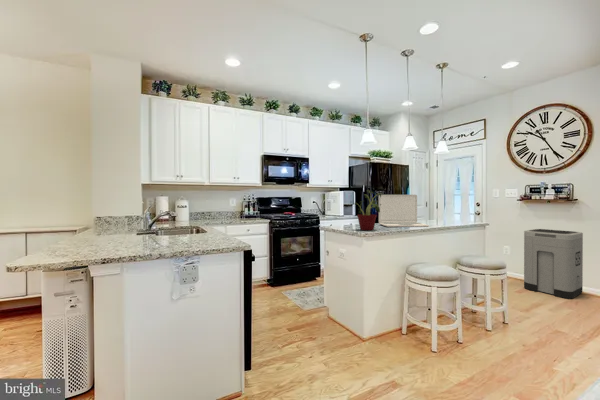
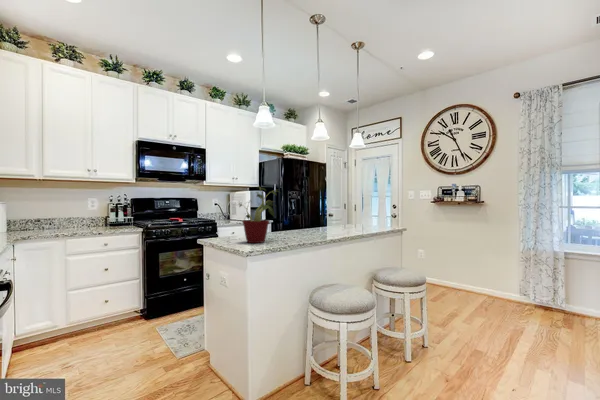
laptop: present [379,195,429,227] -> none [281,194,340,236]
trash can: present [524,229,583,299] -> none [438,232,489,305]

